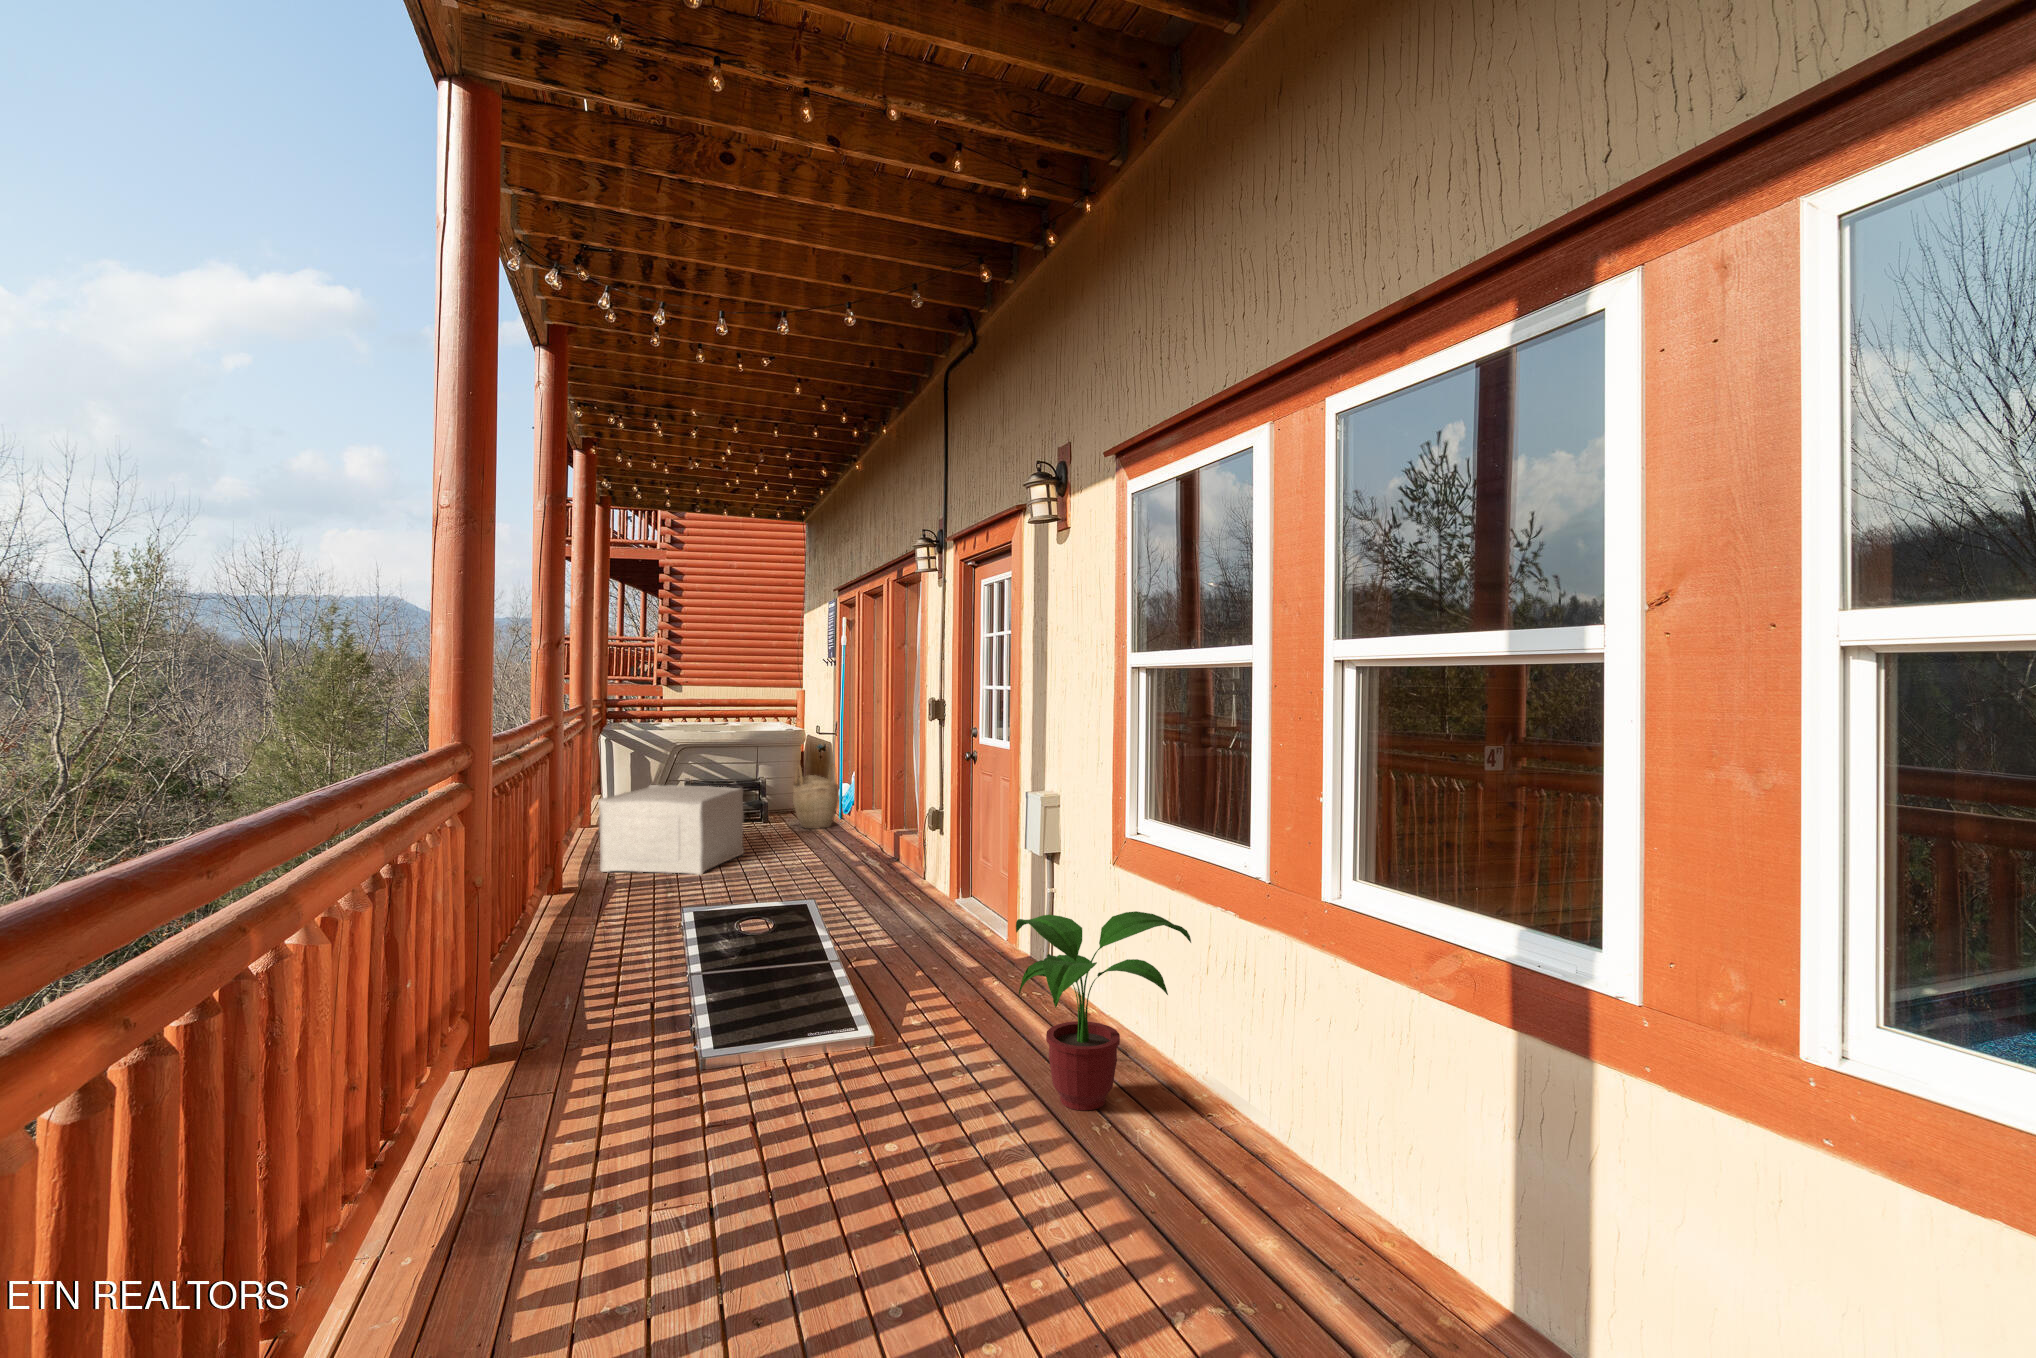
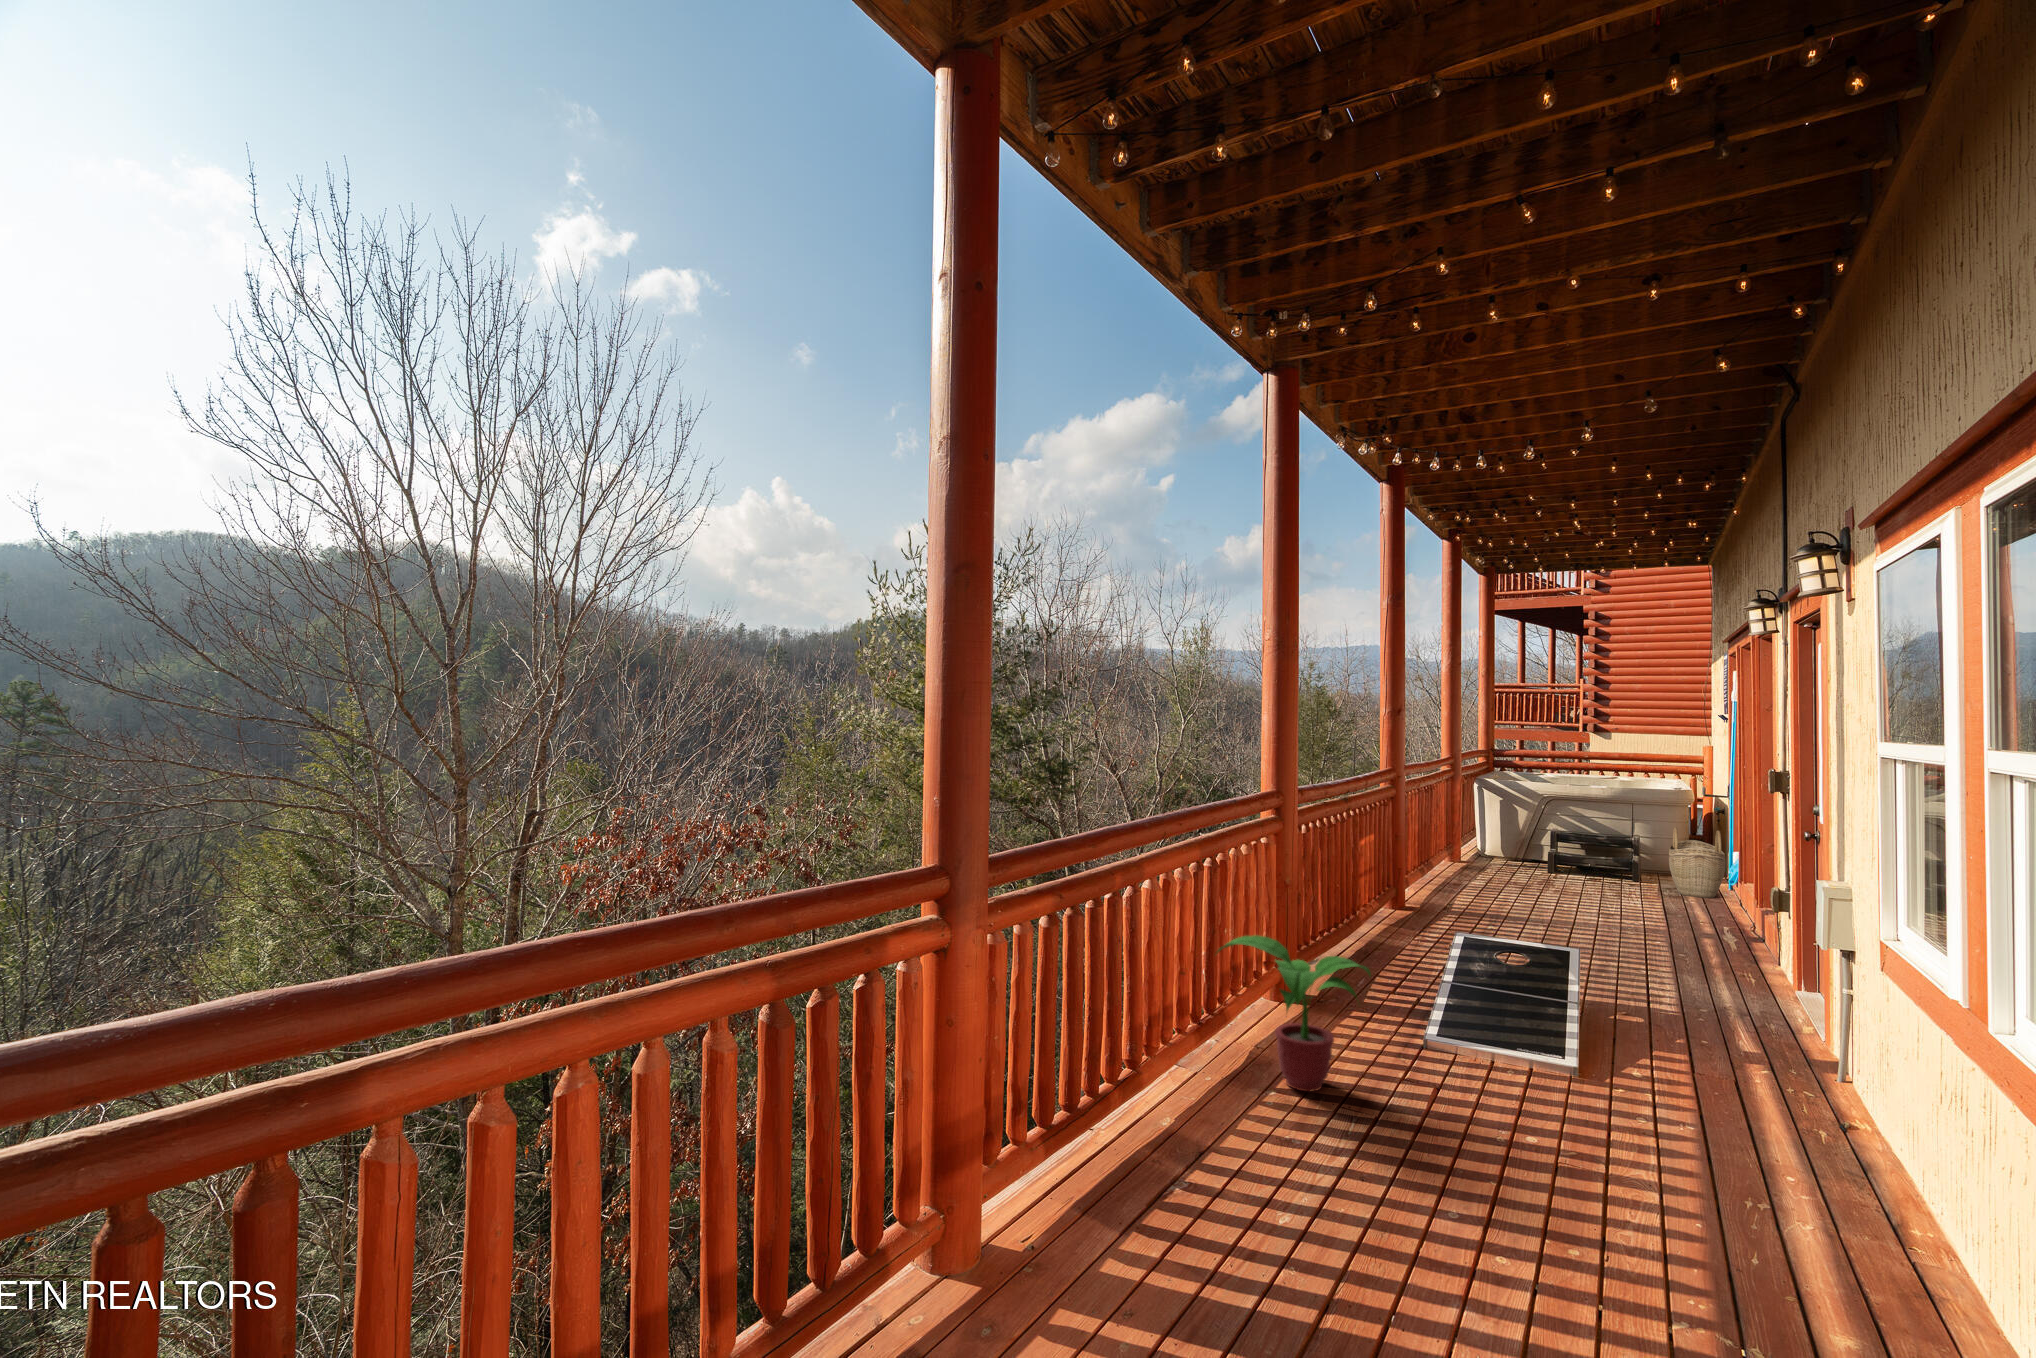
ottoman: present [598,785,744,875] -> none [1449,830,1592,916]
potted plant: present [1016,911,1191,1111] -> present [1217,935,1371,1091]

